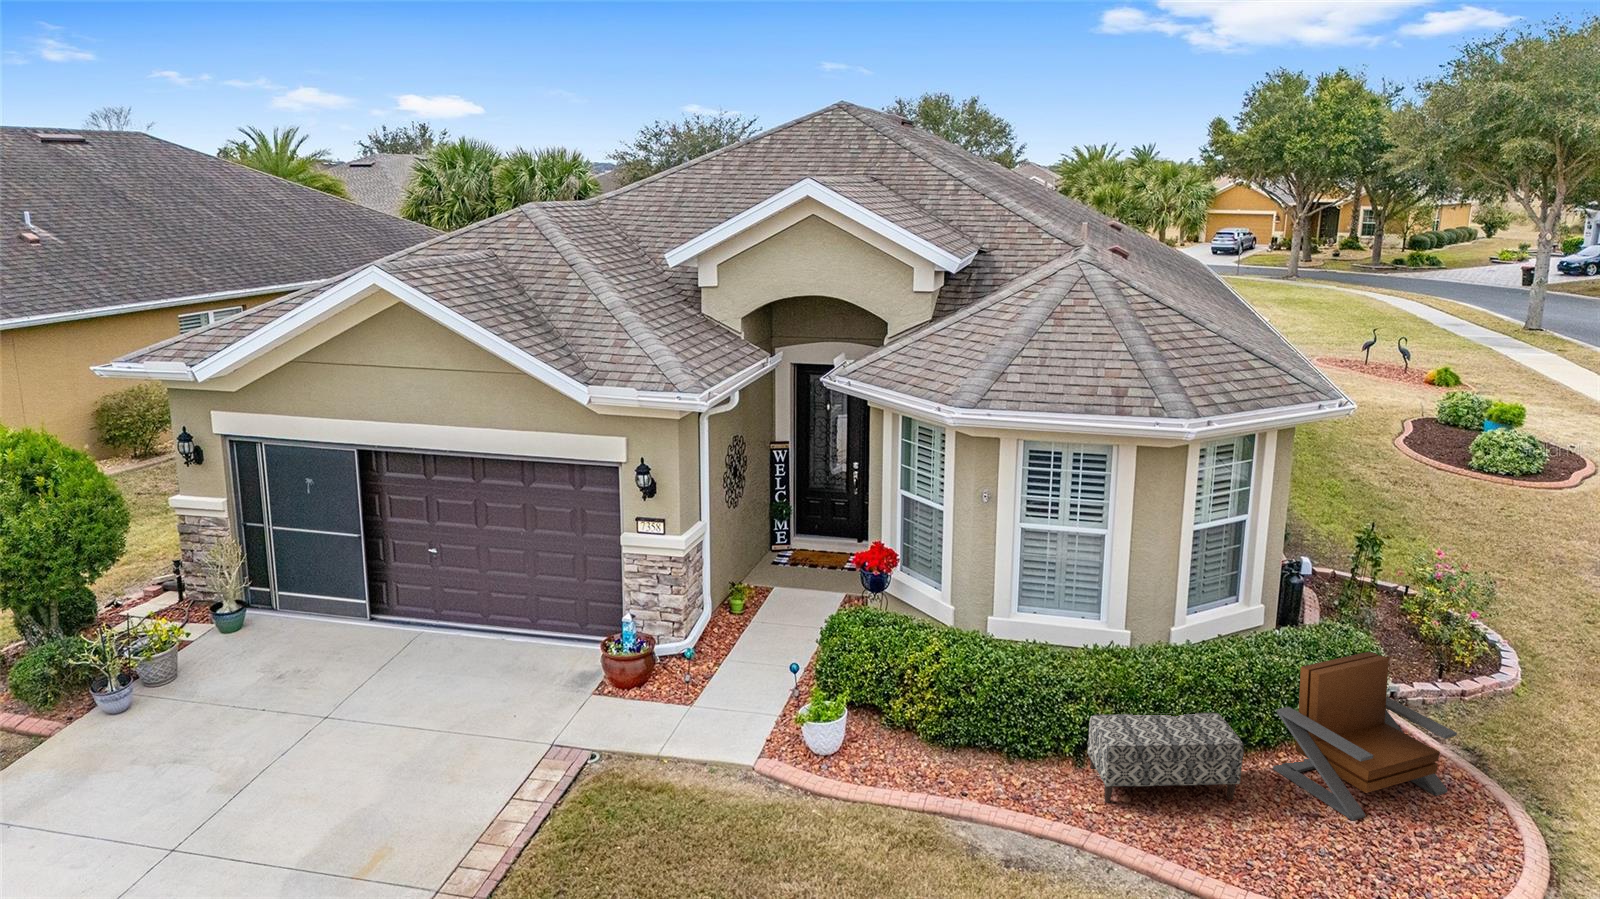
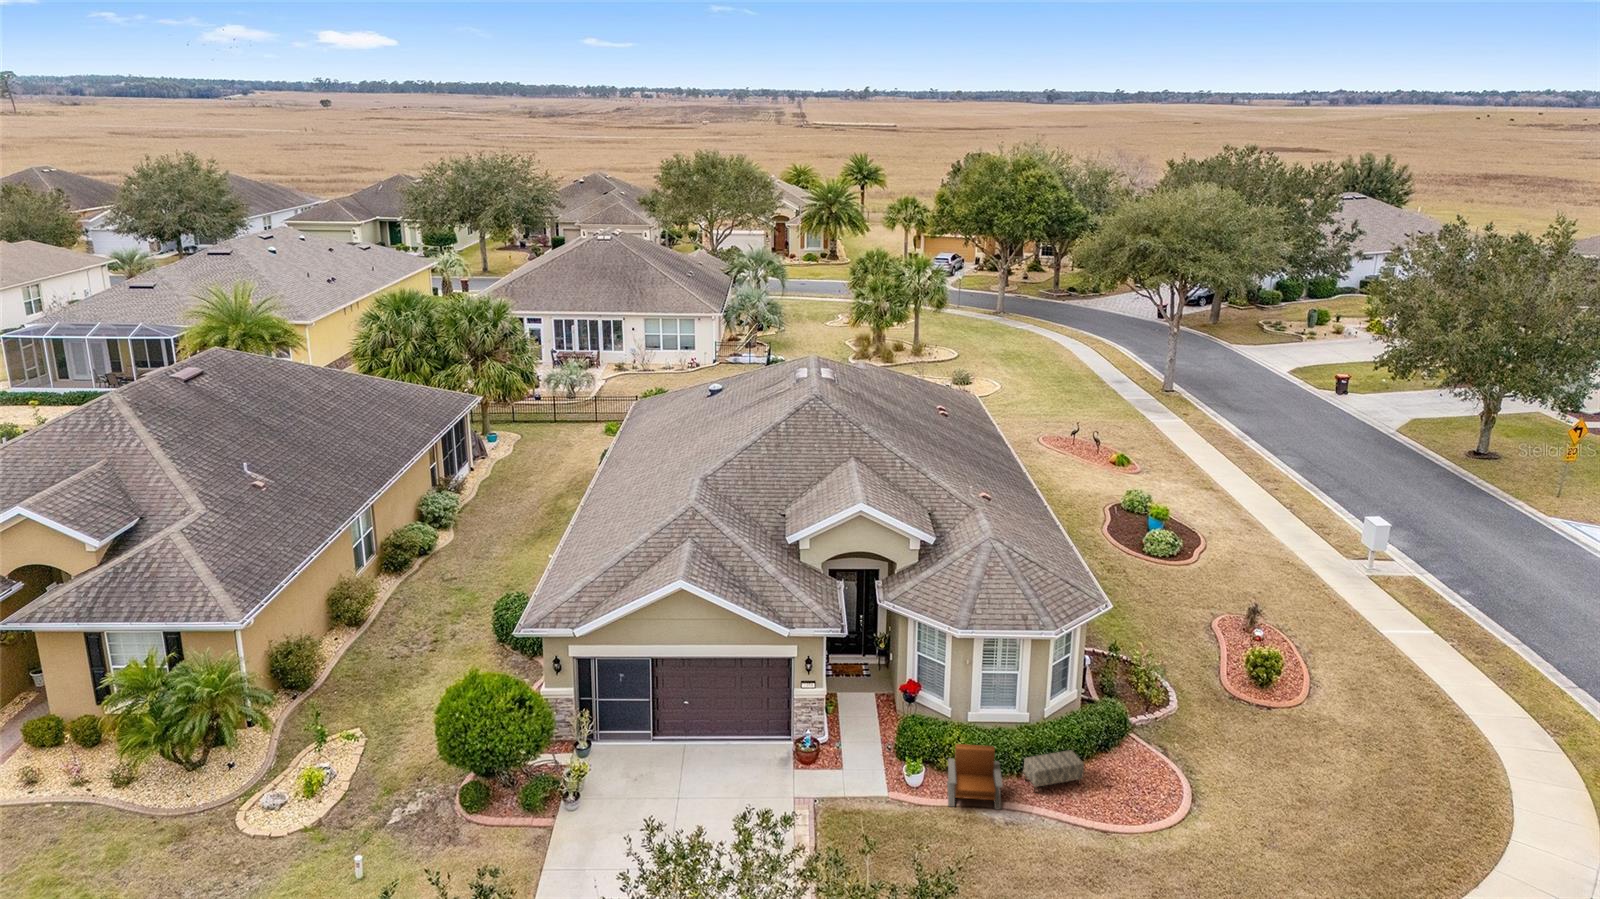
lounge chair: present [1273,651,1457,821] -> present [947,744,1003,810]

